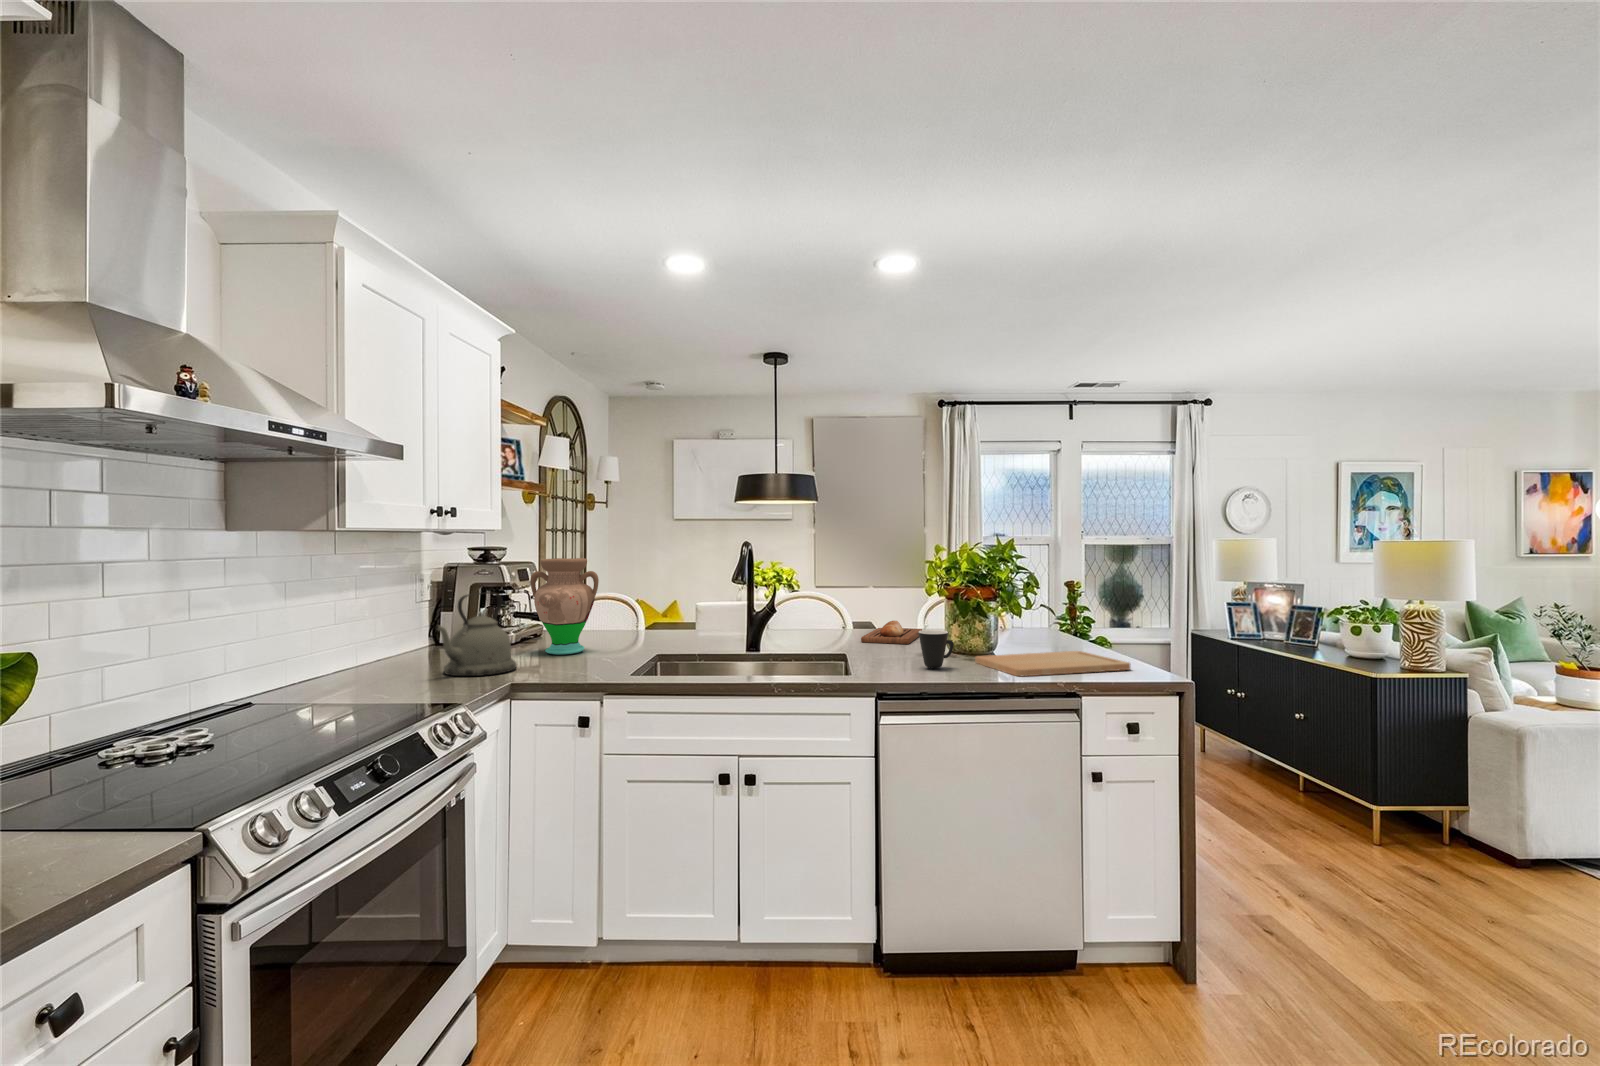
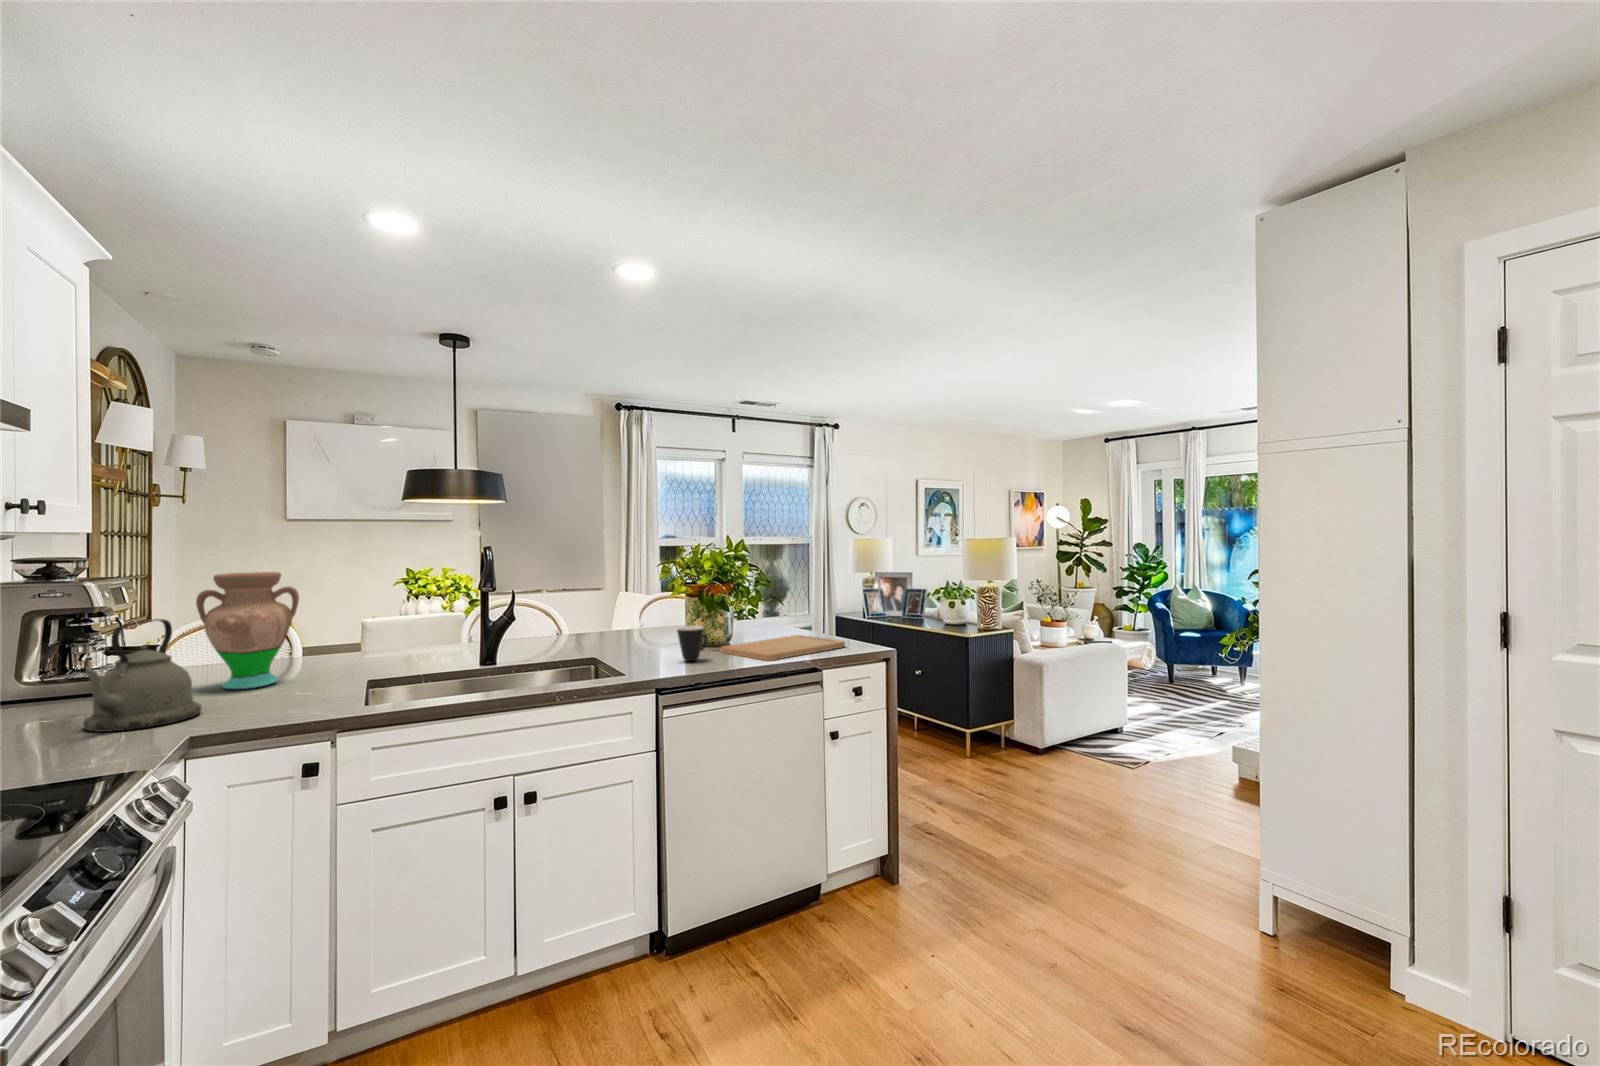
bread loaf: present [861,621,922,644] -> none [597,620,647,643]

